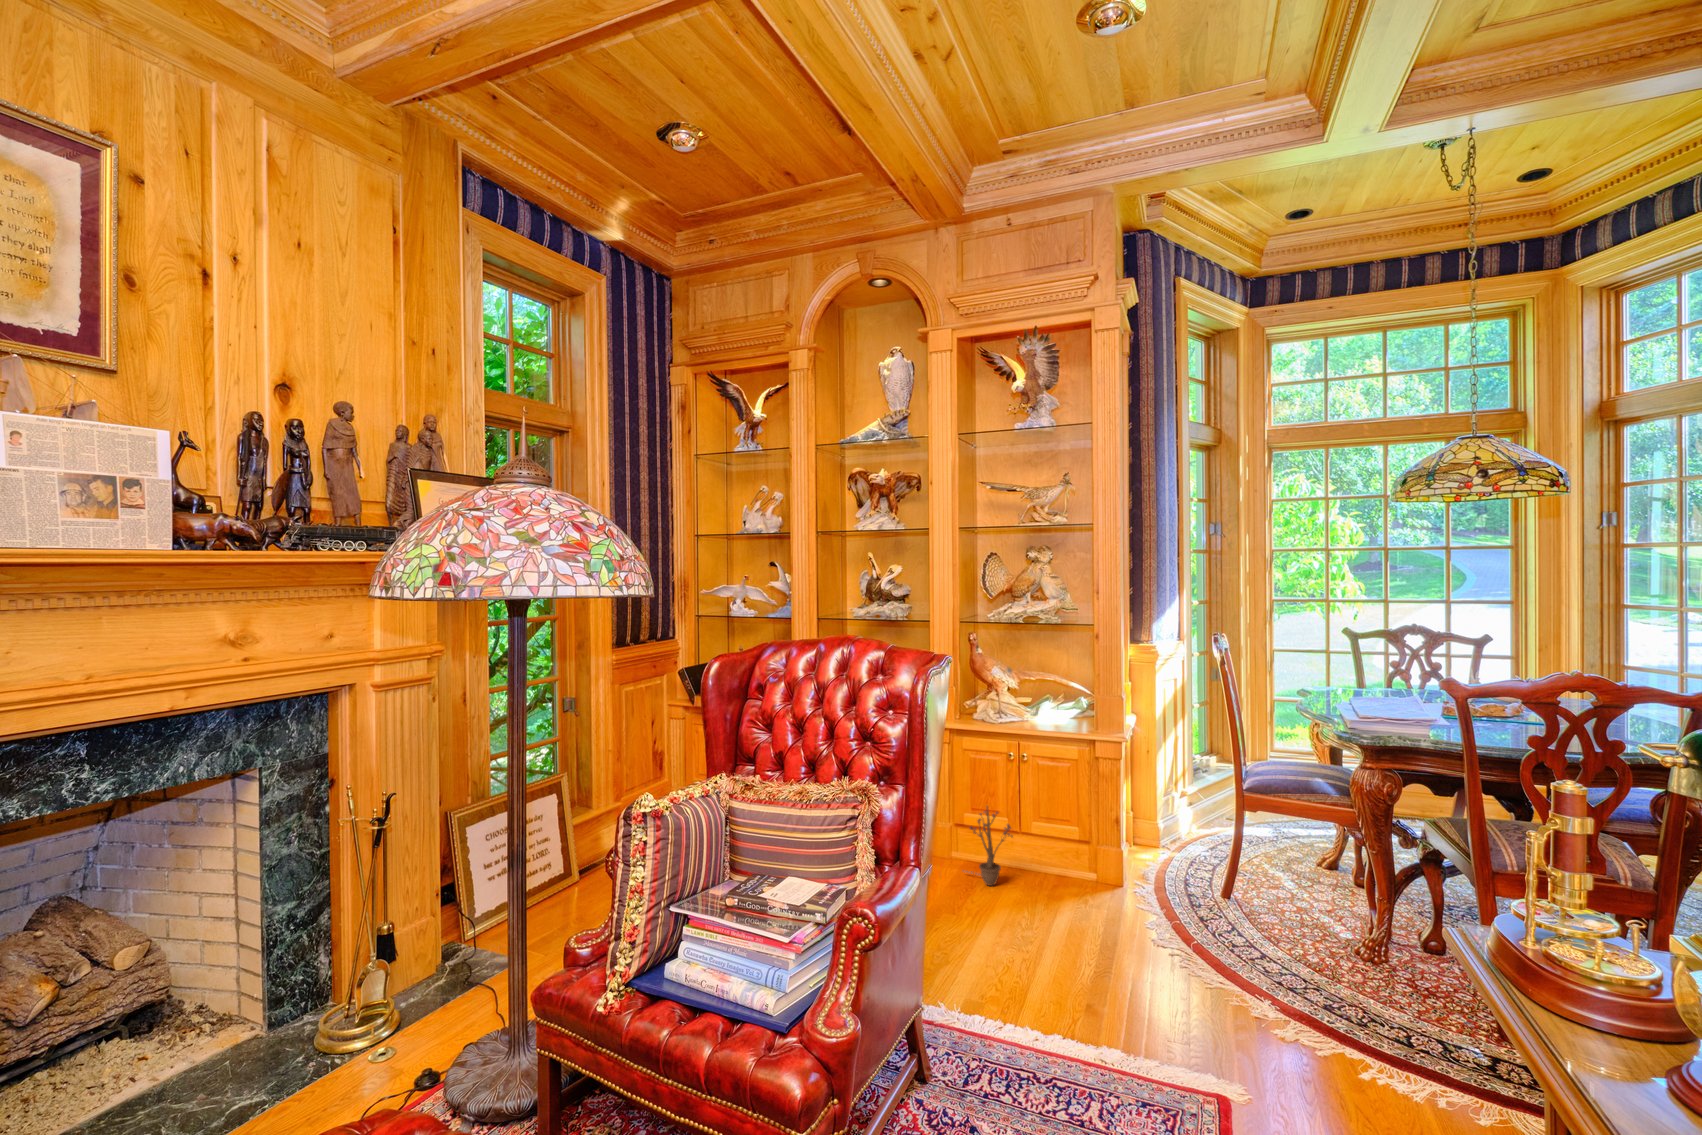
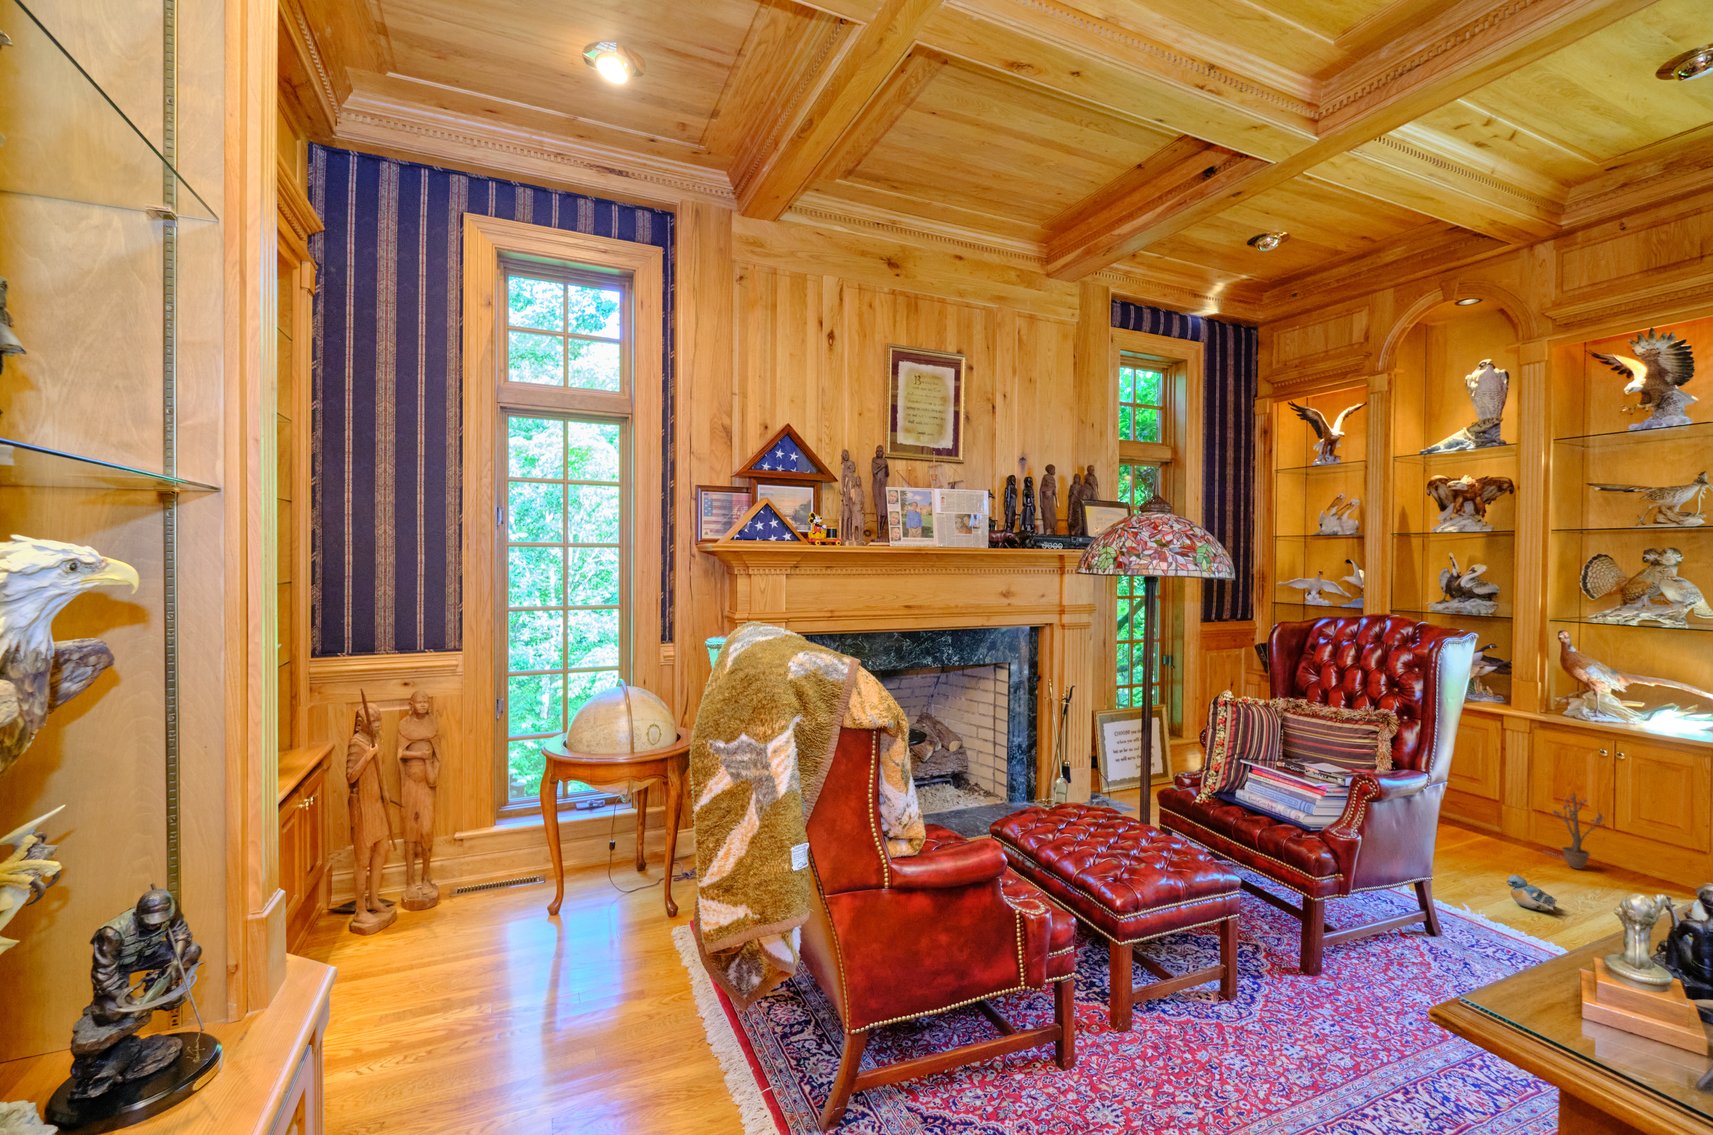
plush toy: none [957,931,1006,967] -> present [1506,875,1562,911]

